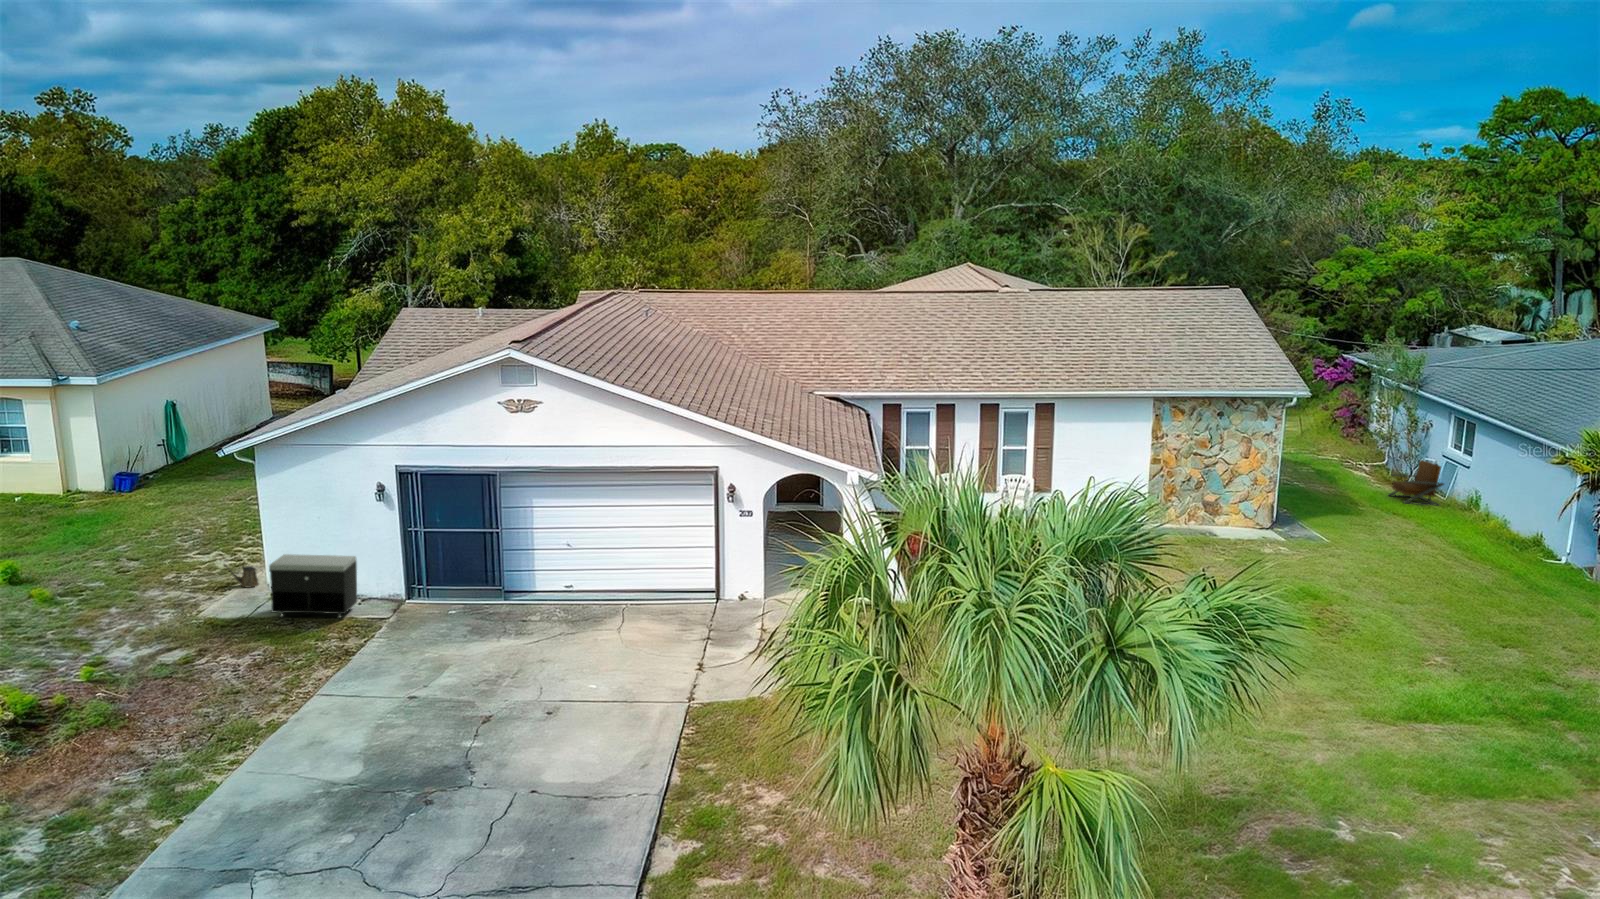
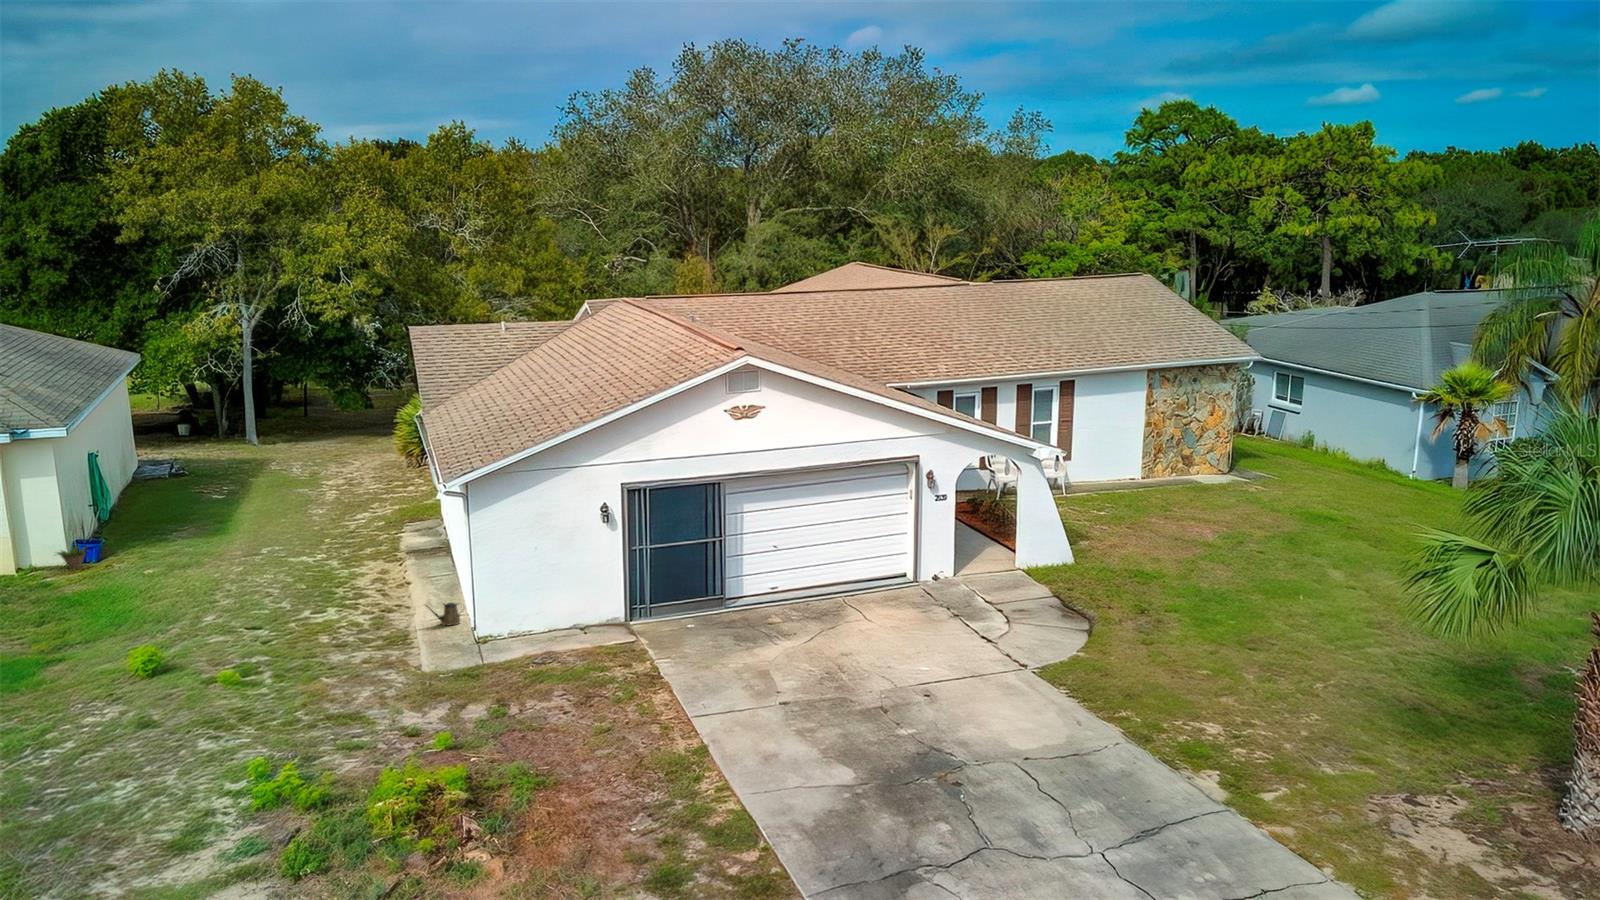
lounge chair: present [1389,460,1444,505] -> none [1259,408,1308,445]
decorative plant: none [21,486,59,506] -> present [57,546,86,569]
storage bench: present [269,554,357,618] -> none [522,578,603,649]

